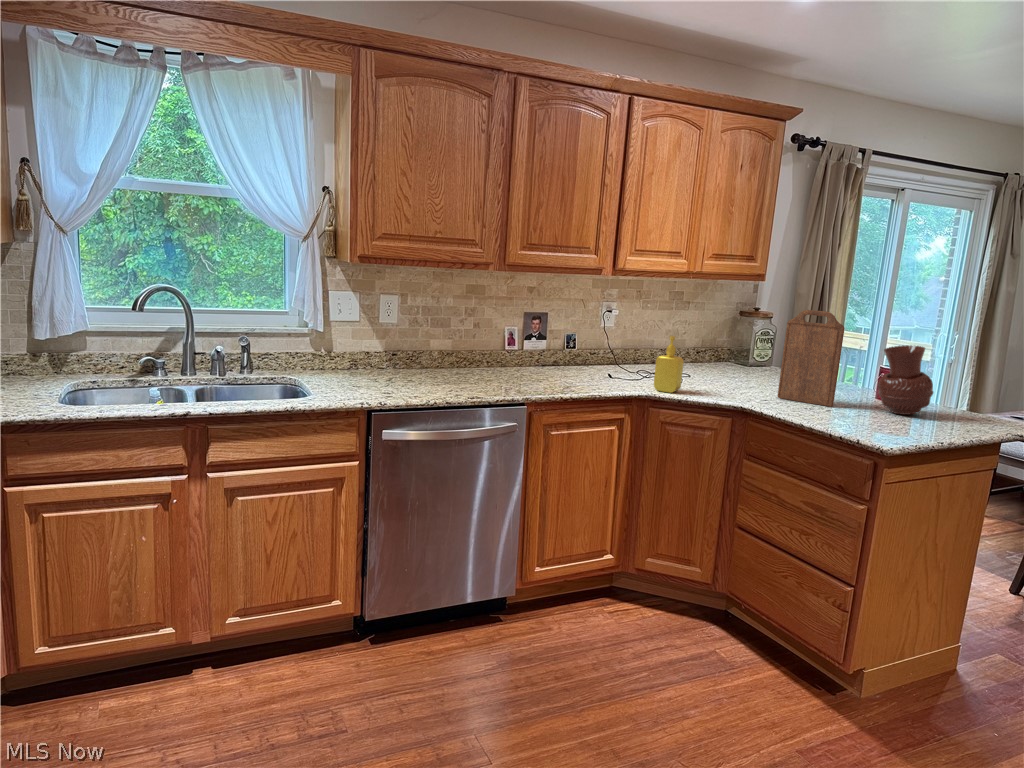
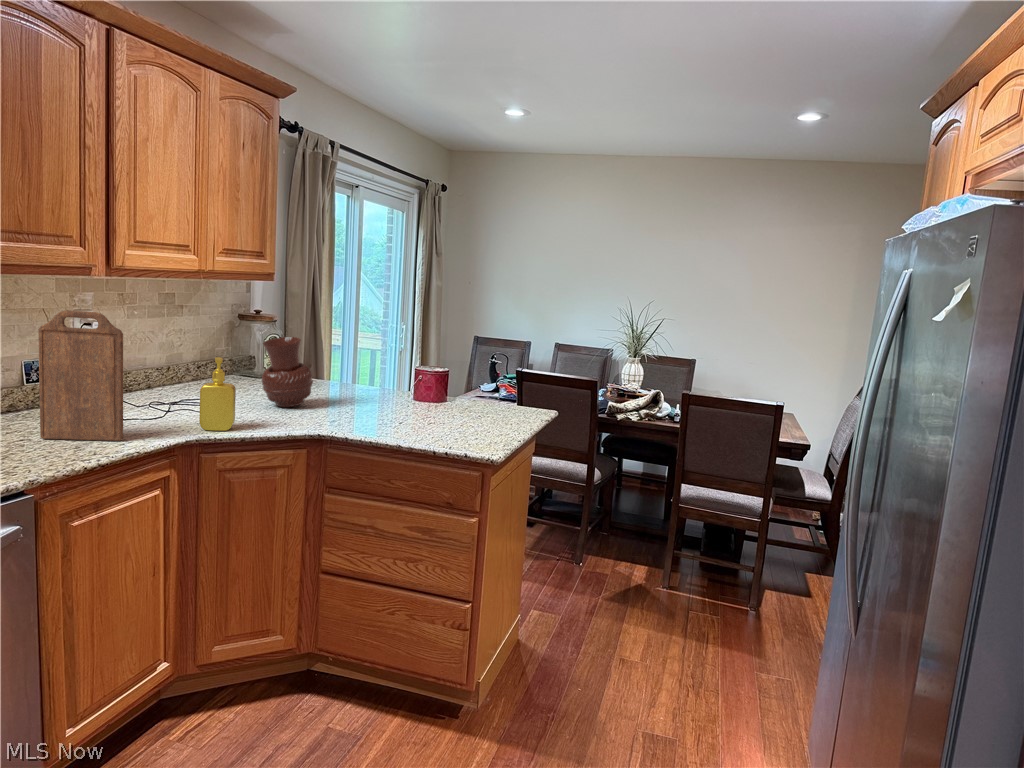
cutting board: present [778,310,845,407] -> present [38,310,123,441]
vase: present [878,345,933,415] -> present [262,337,313,407]

